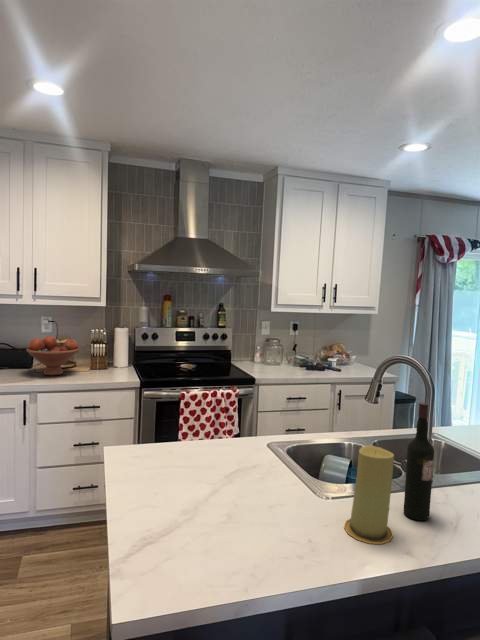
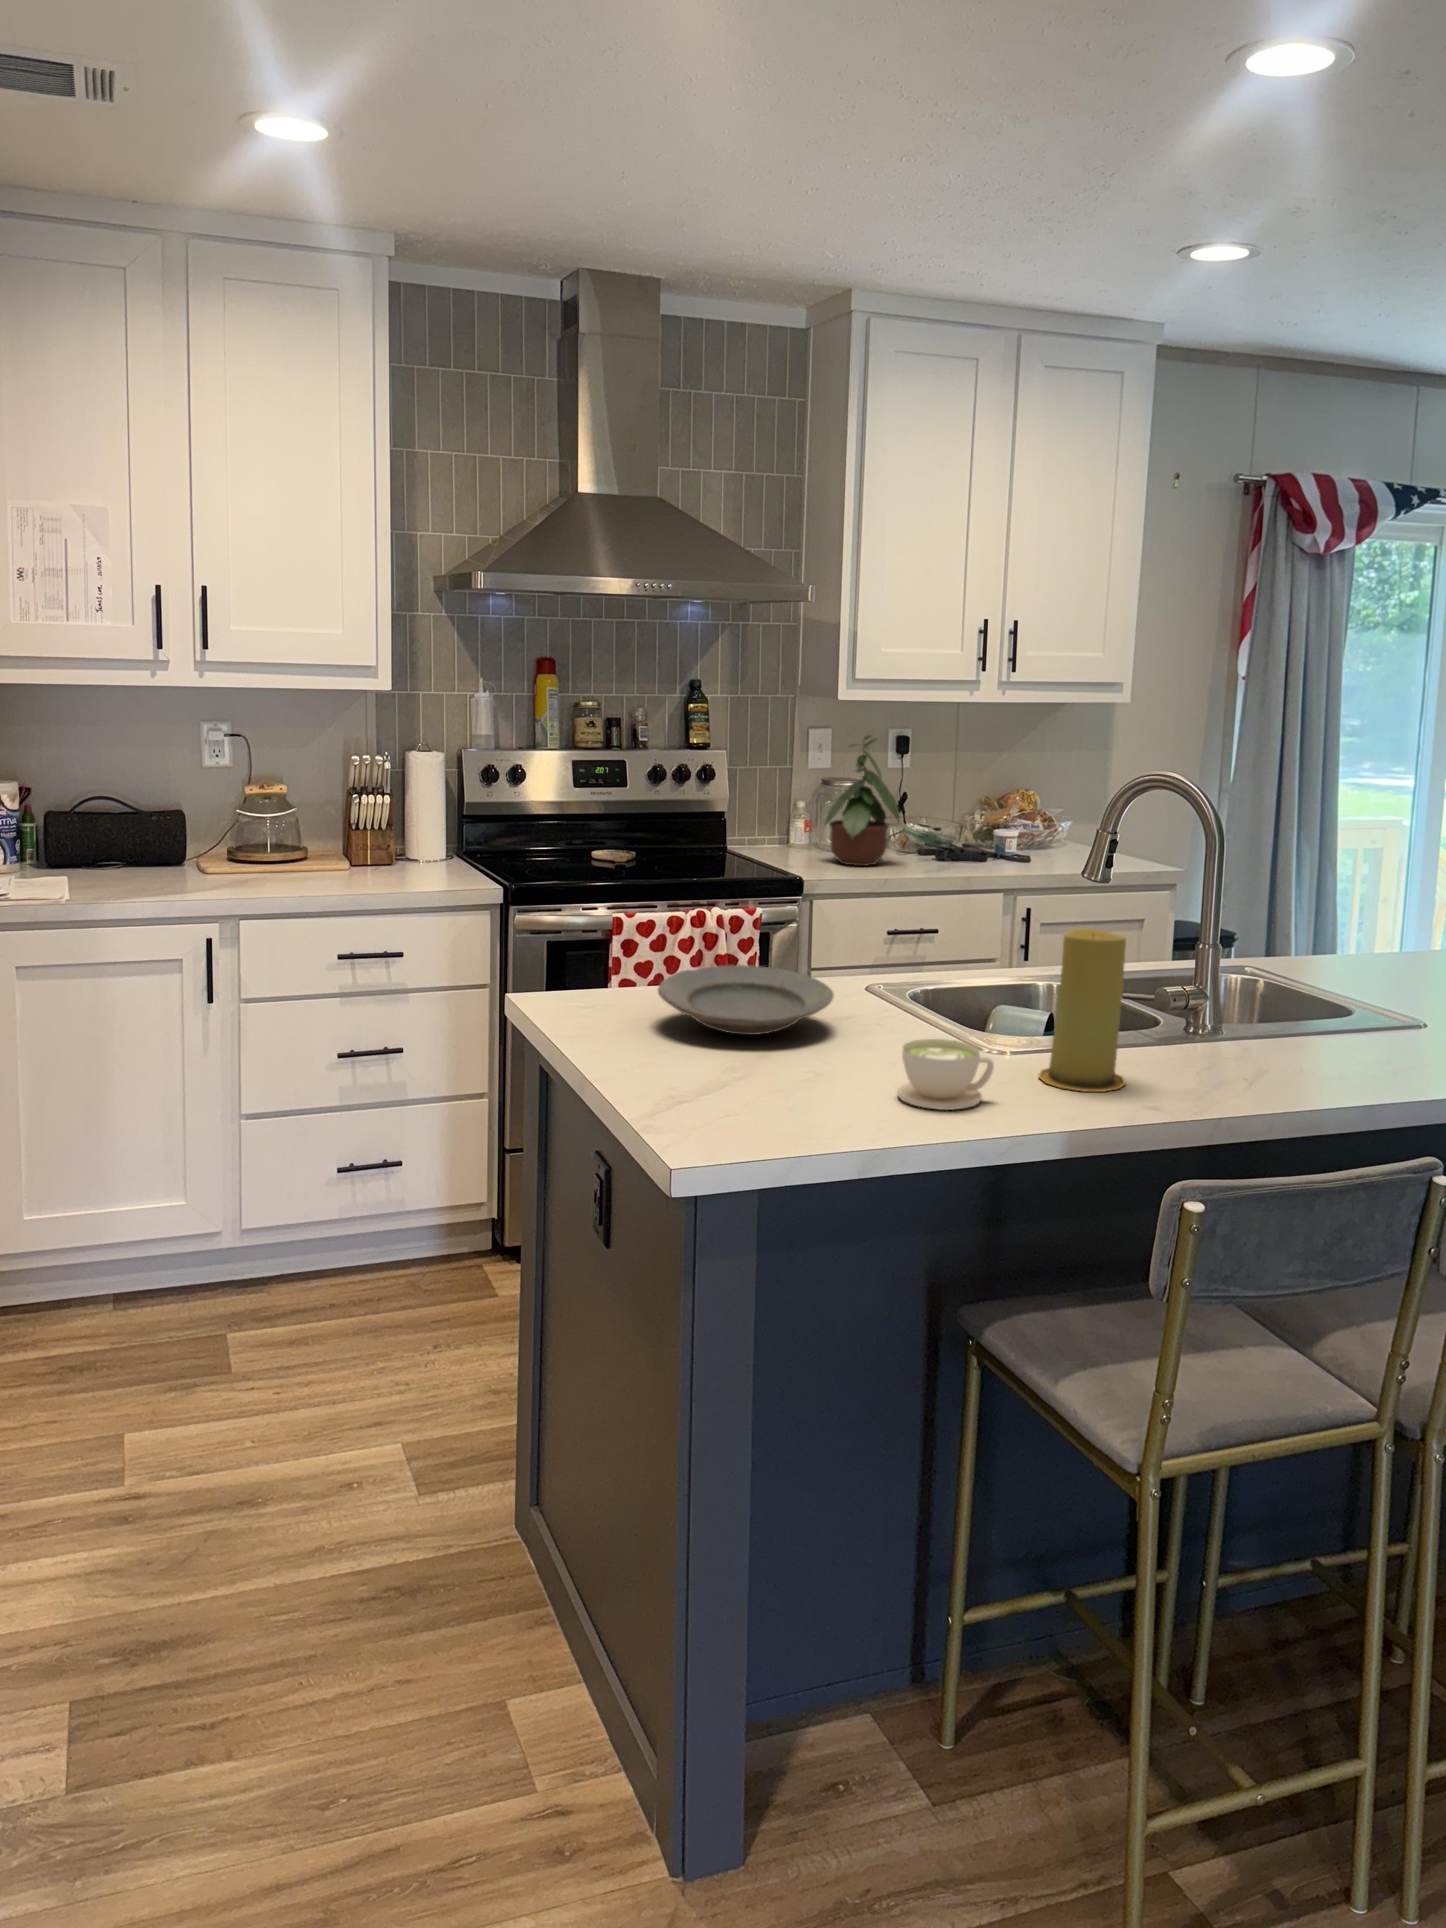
potted plant: none [263,323,295,373] -> present [825,736,899,866]
fruit bowl: present [26,336,80,376] -> none [192,773,332,878]
wine bottle: present [404,402,434,520] -> none [1150,851,1204,1069]
plate: none [157,440,243,484] -> present [658,965,834,1035]
coffee cup: none [263,511,318,564] -> present [897,1039,994,1110]

